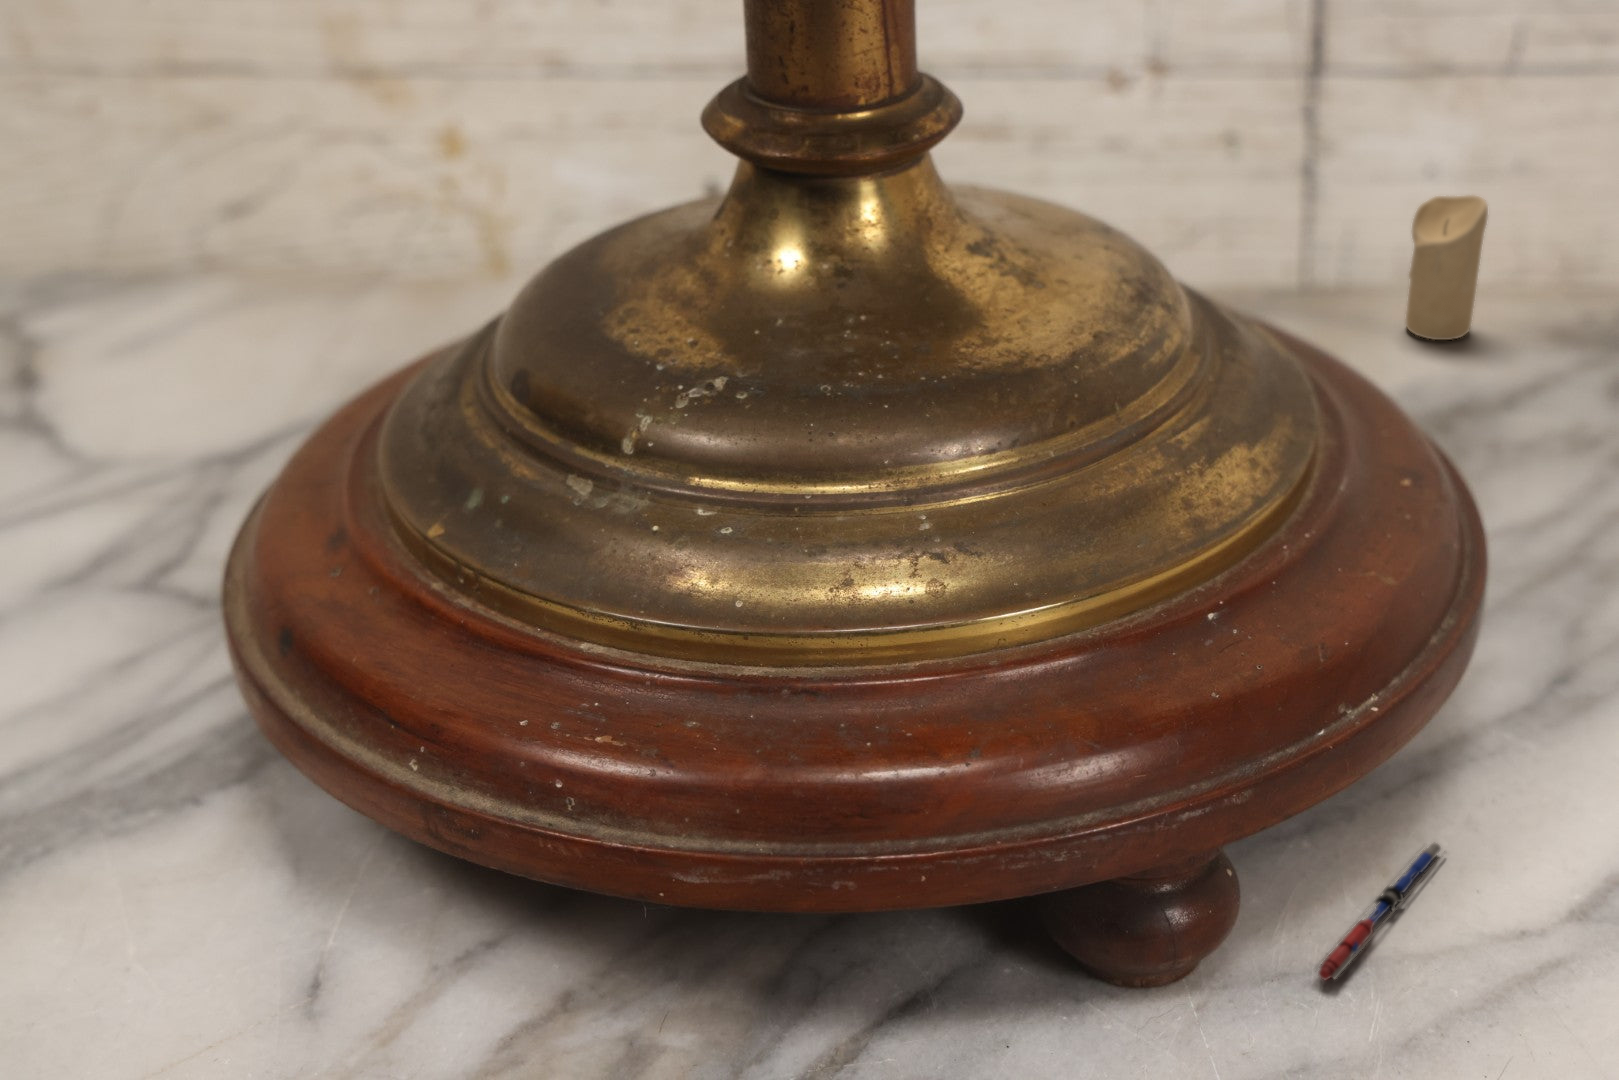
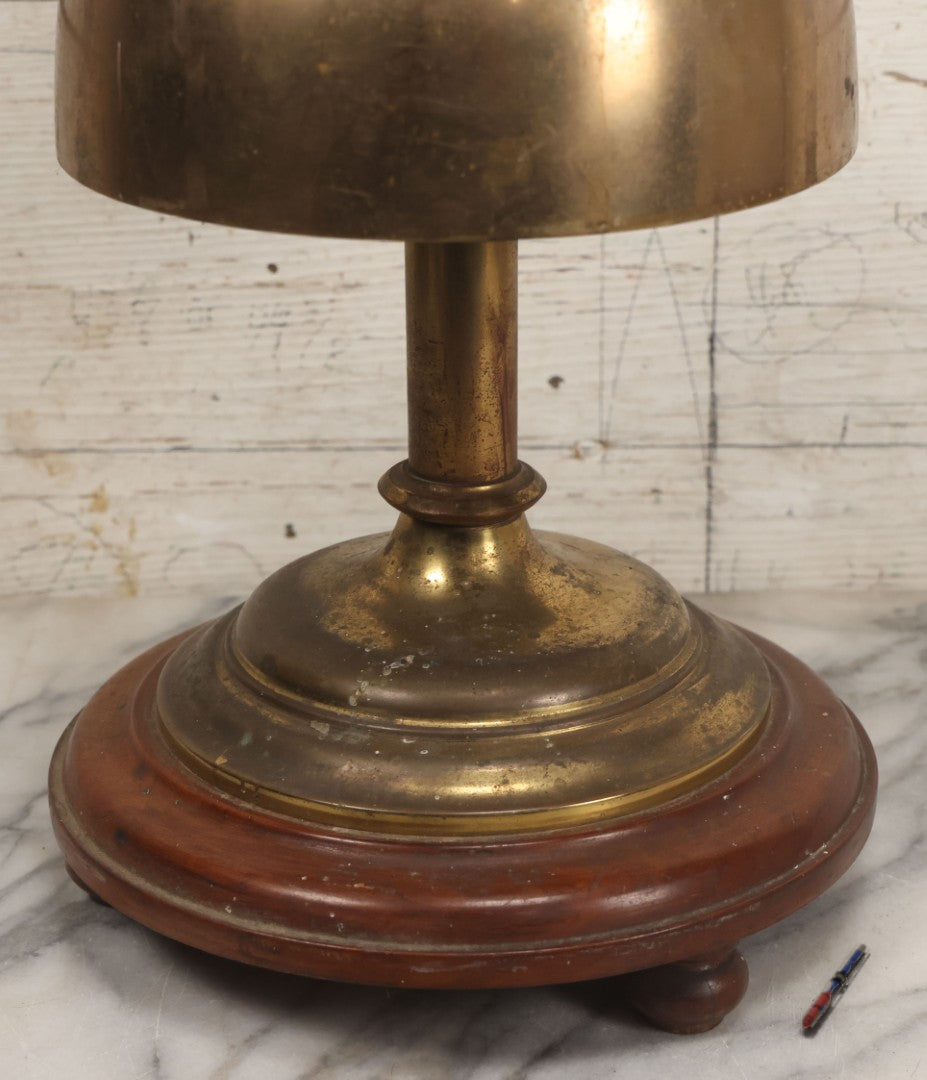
candle: present [1406,195,1488,340] -> none [799,522,851,621]

